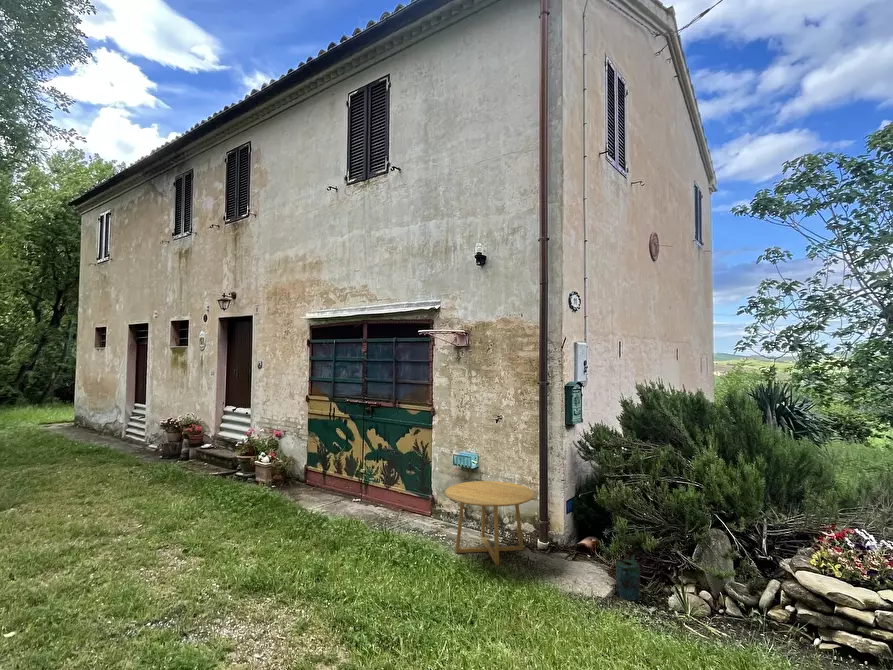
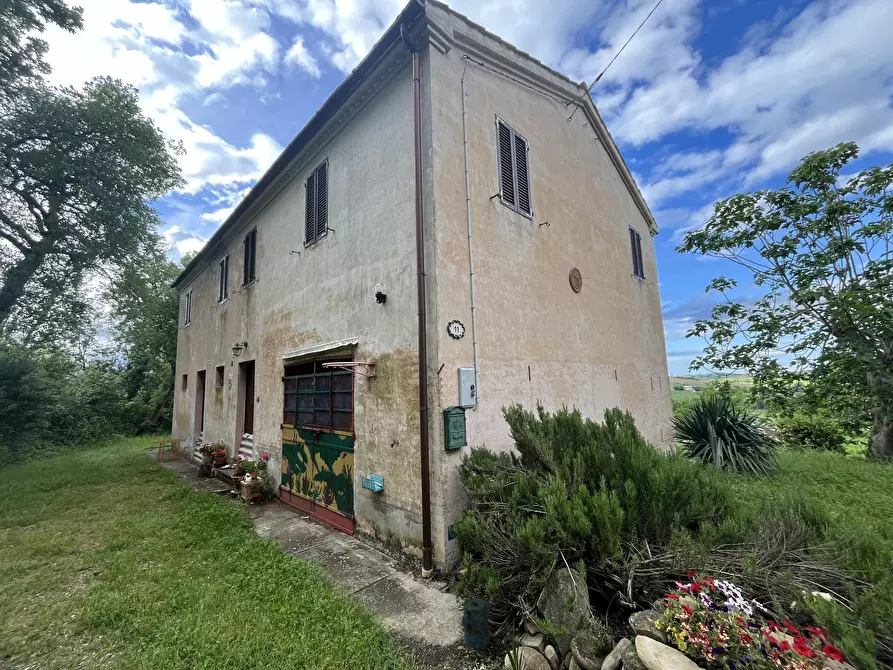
round table: present [445,481,535,565] -> present [153,439,187,462]

